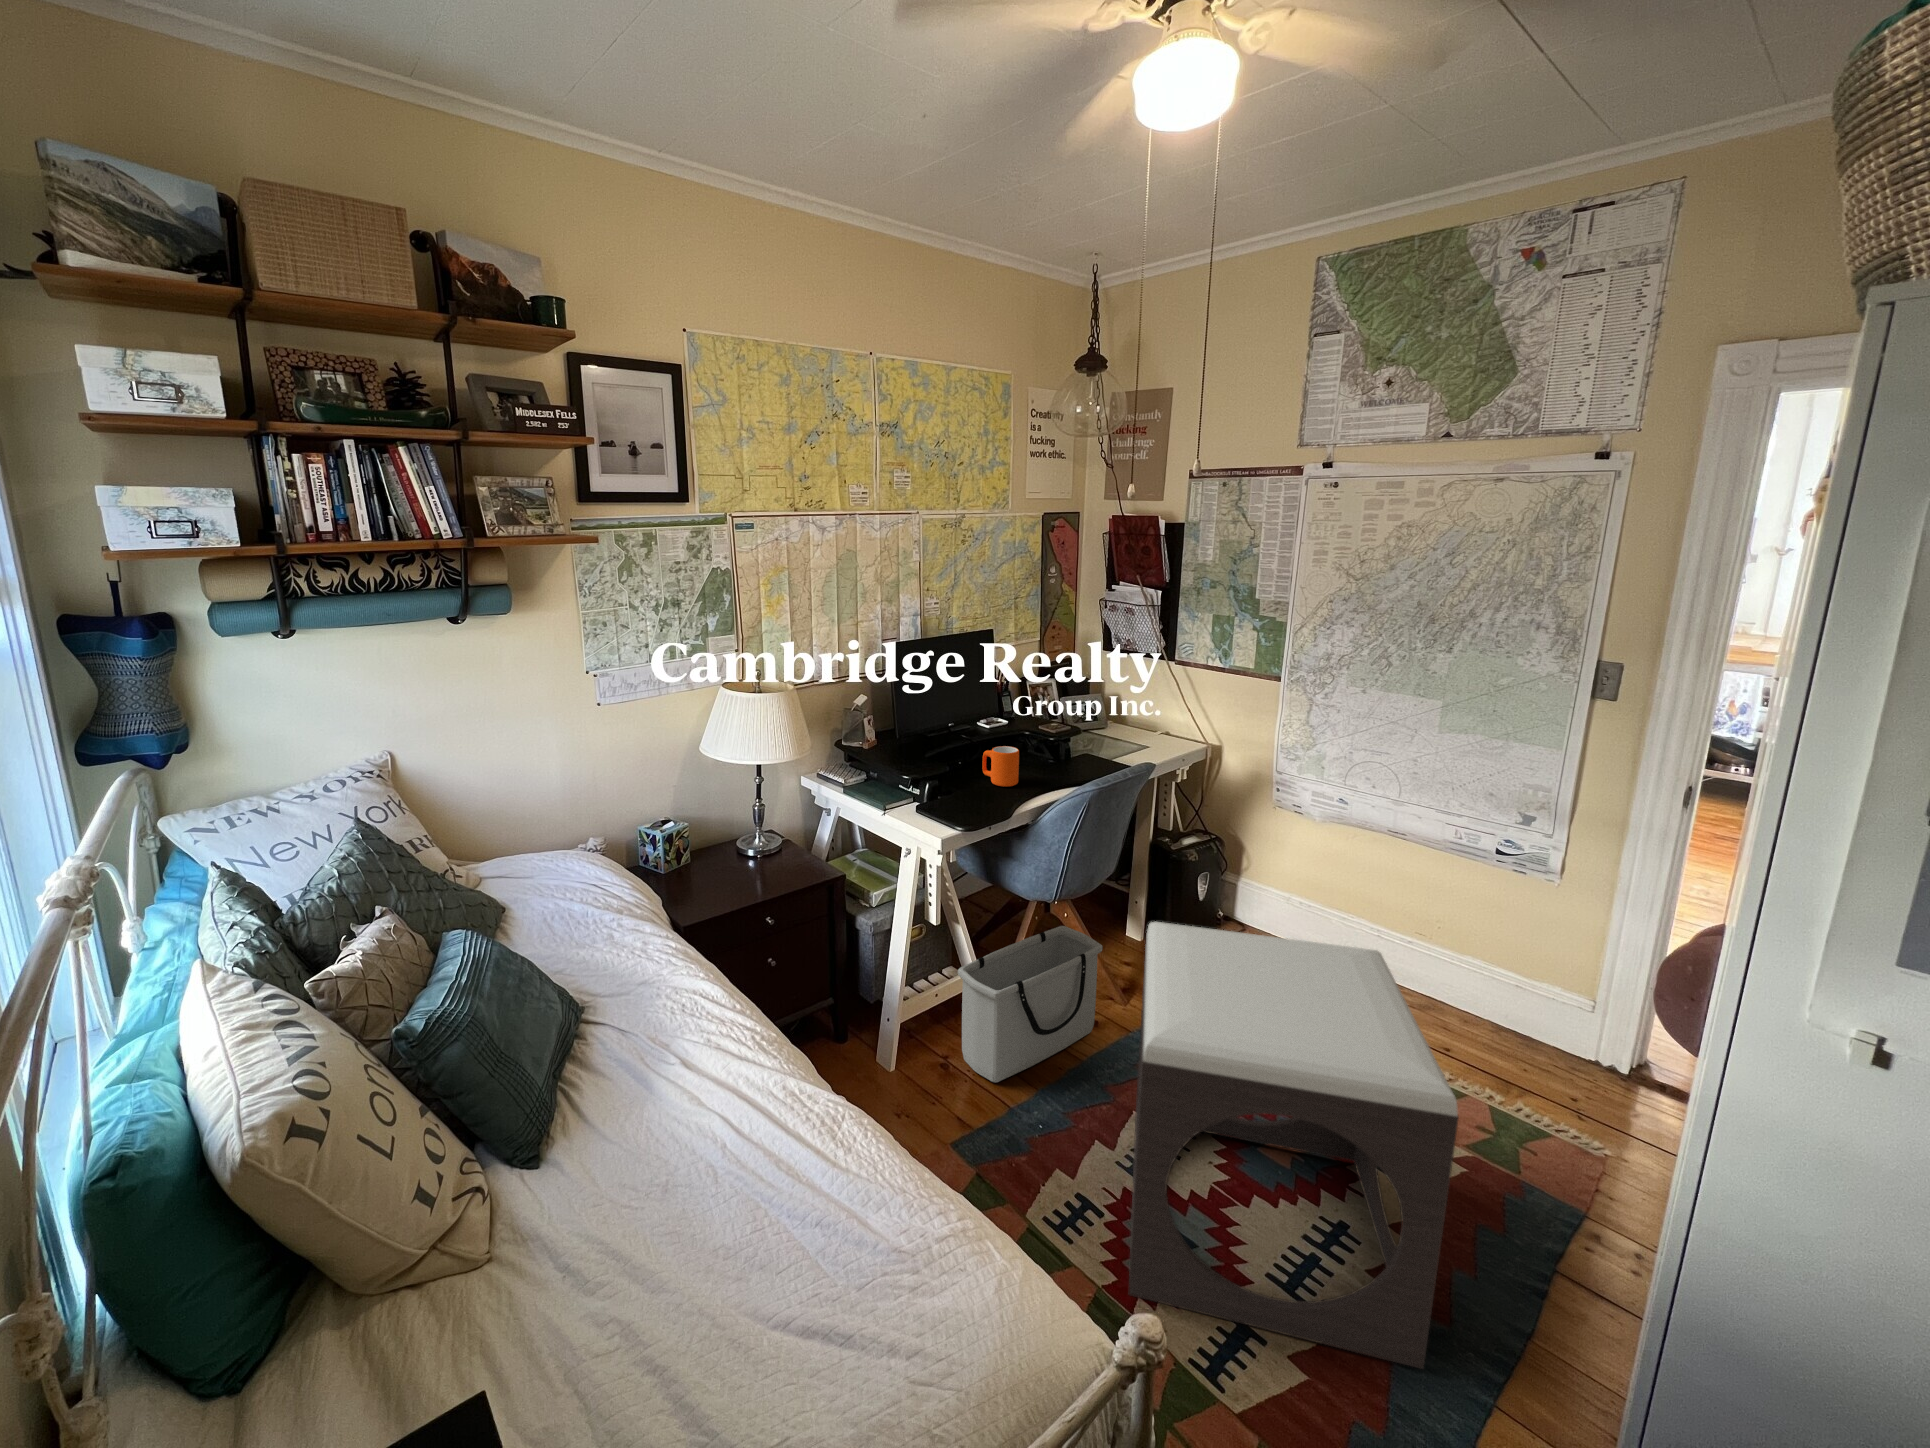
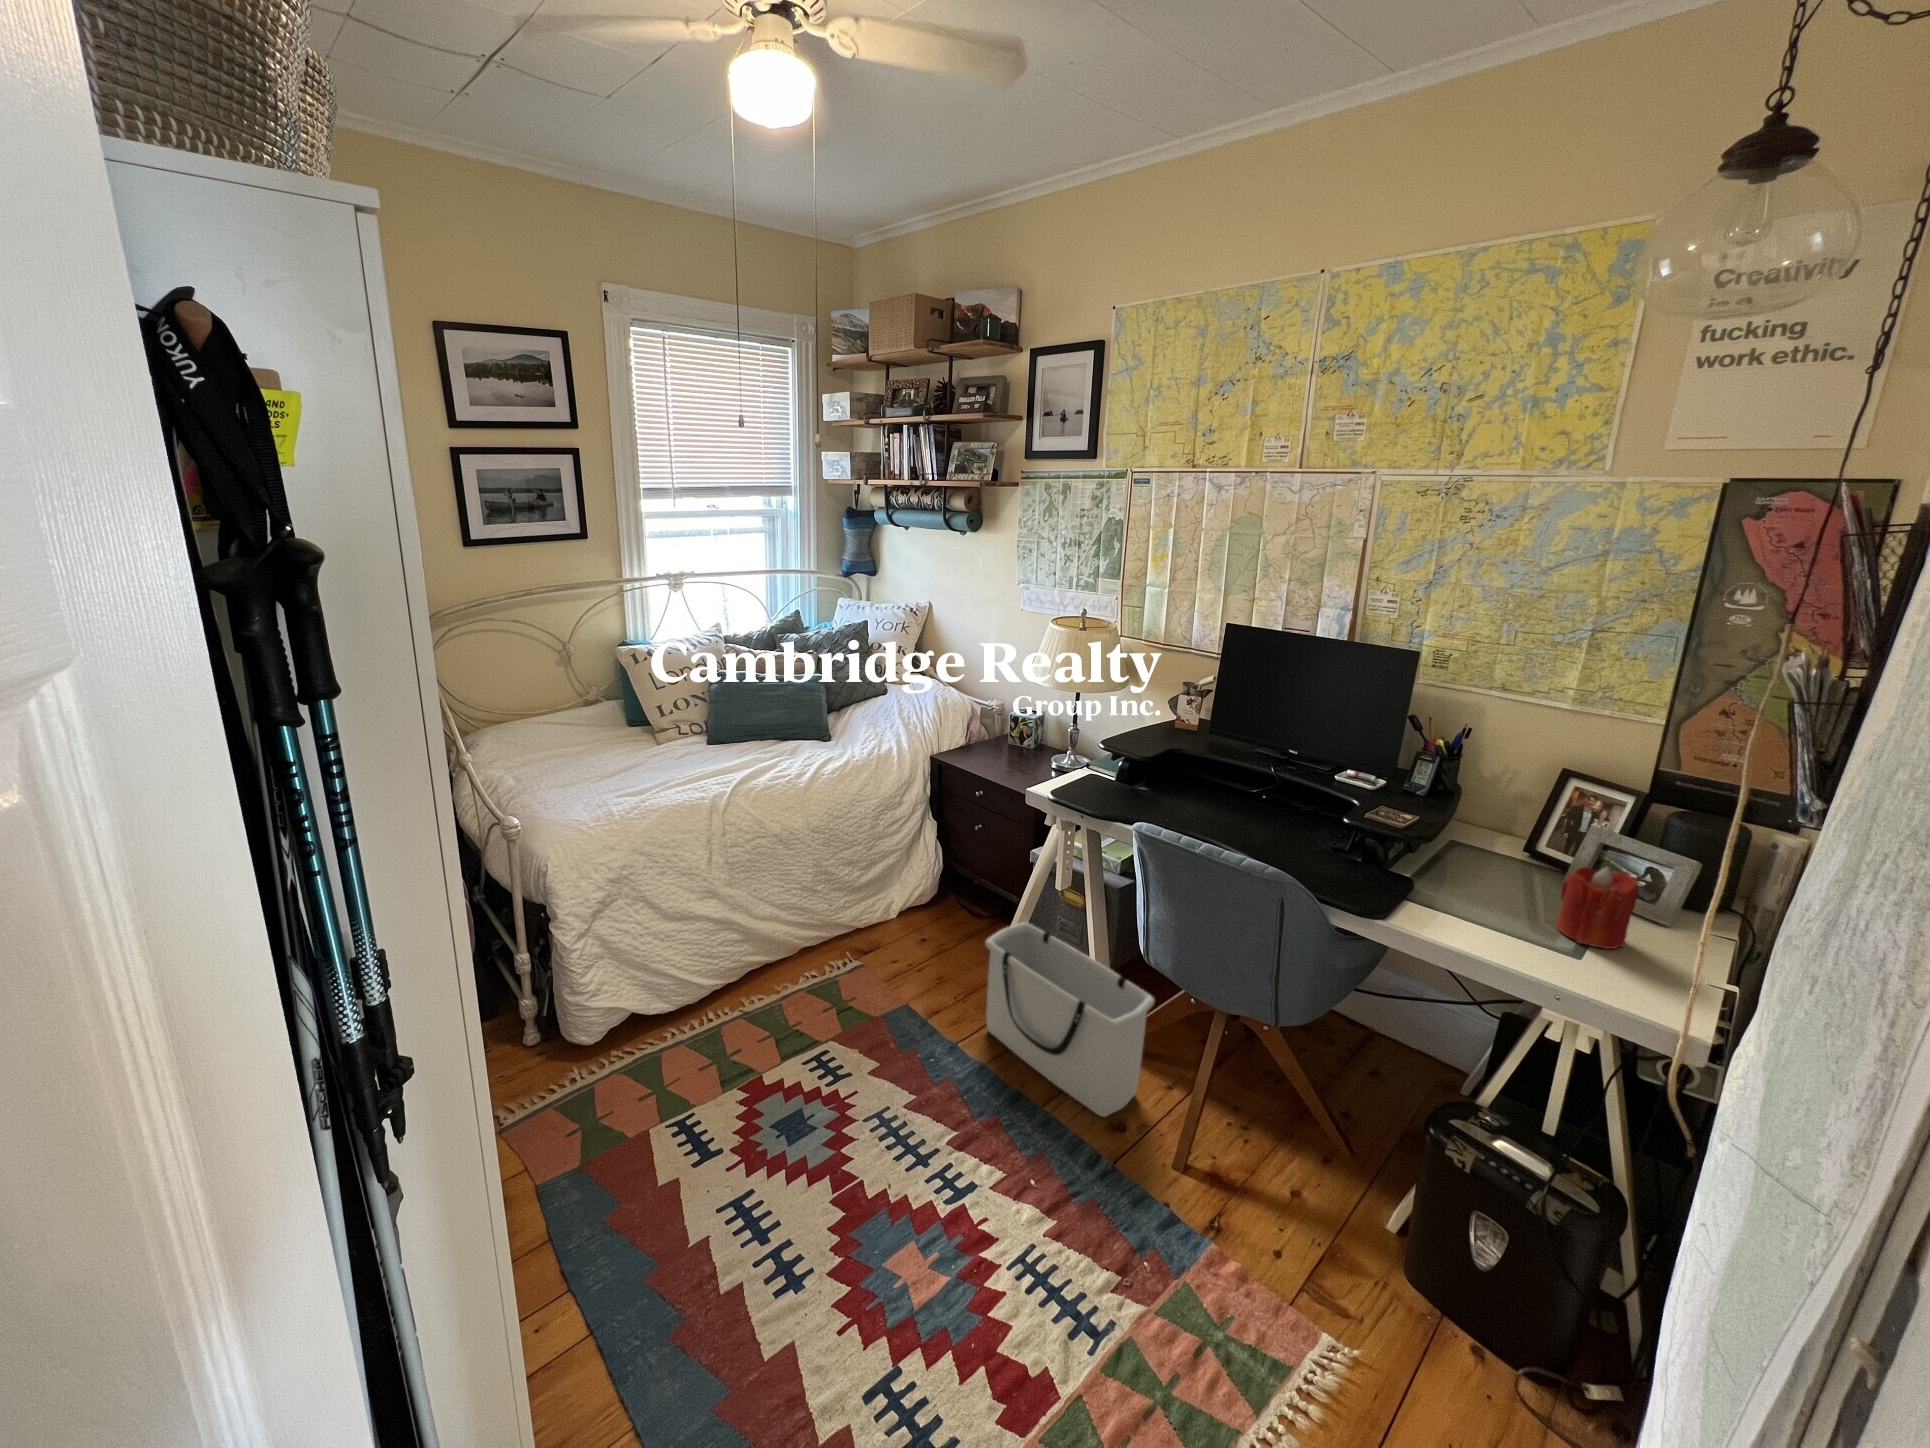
candle: none [1113,707,1142,747] -> present [1556,867,1639,949]
mug: present [982,746,1019,787] -> none [1179,763,1219,815]
footstool: present [1129,922,1459,1369] -> none [619,894,968,1368]

